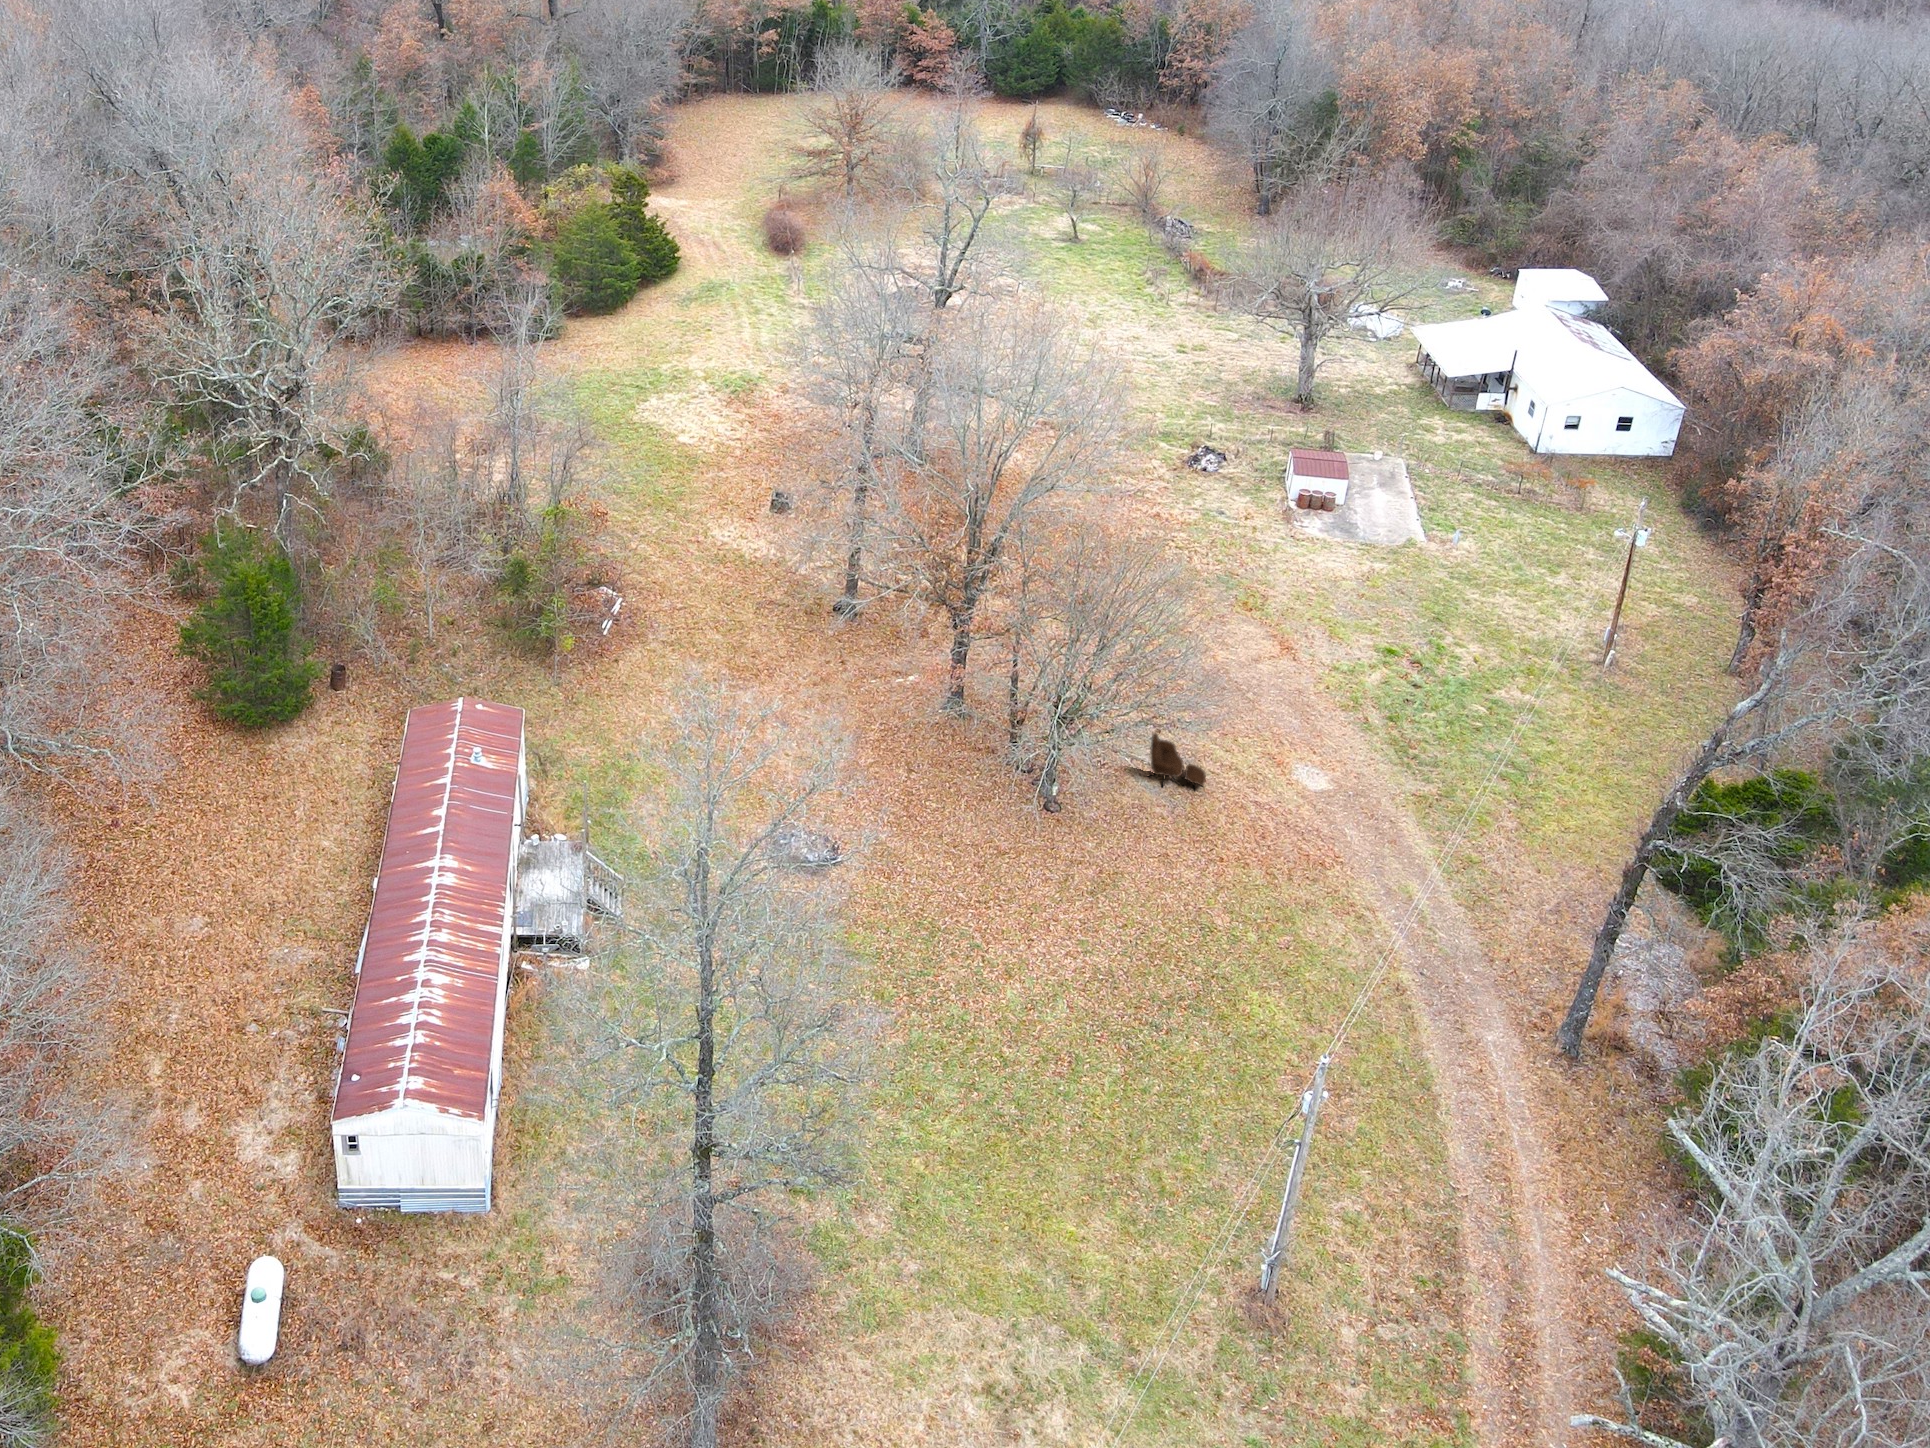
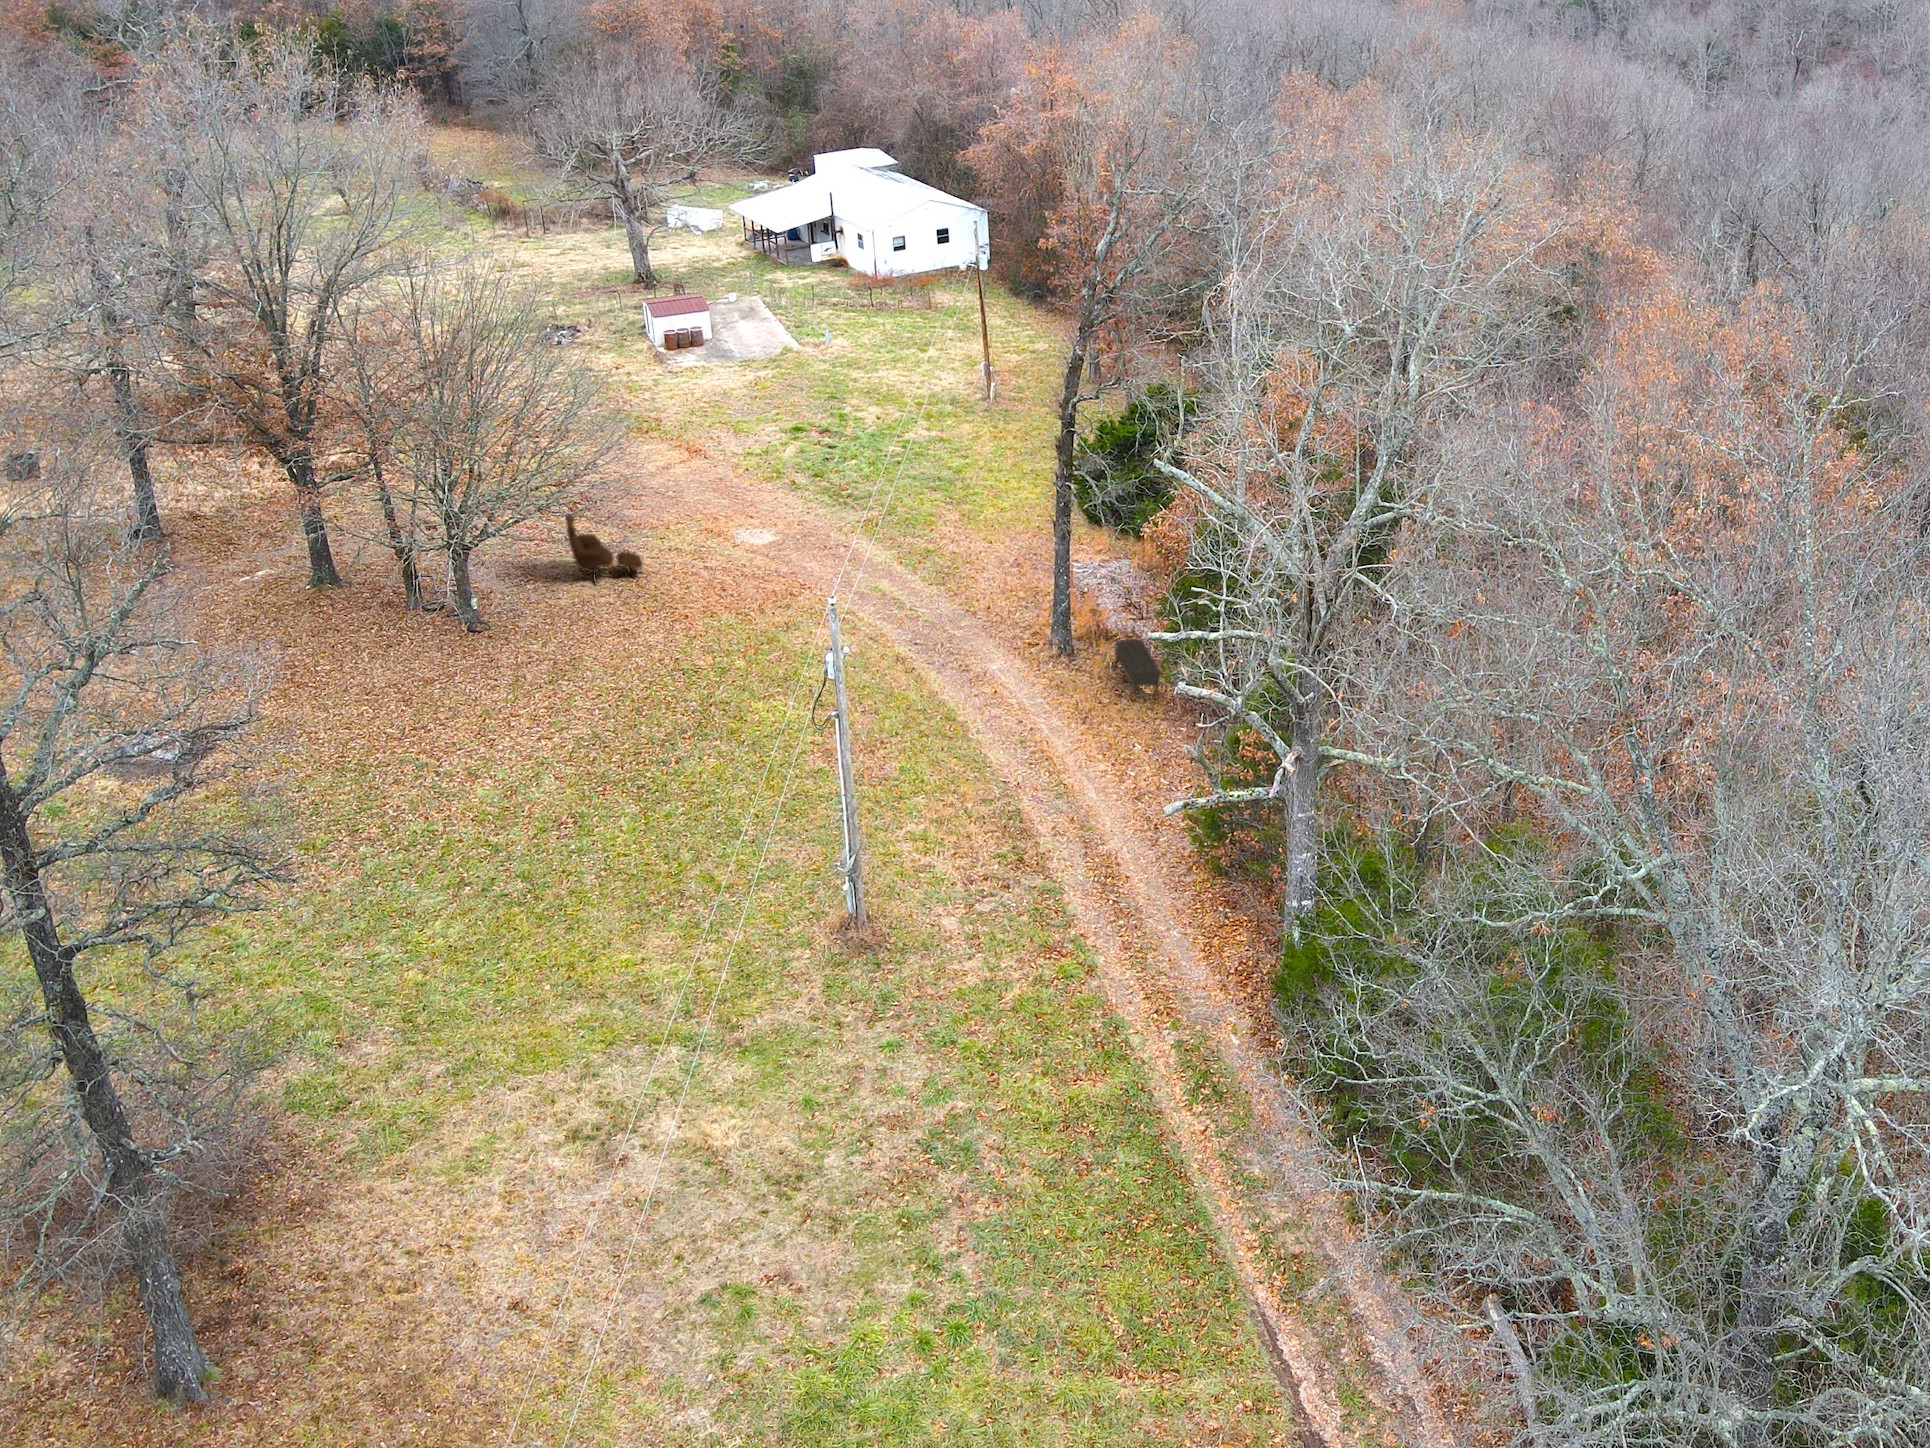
bench: none [1622,1068,1670,1155] -> present [1115,639,1161,700]

